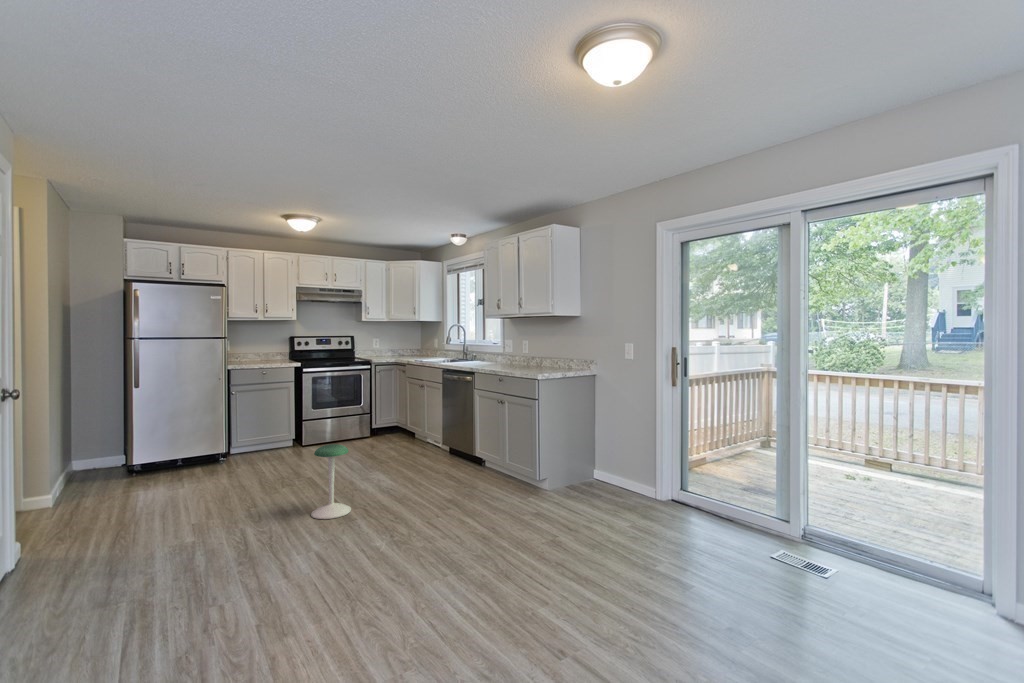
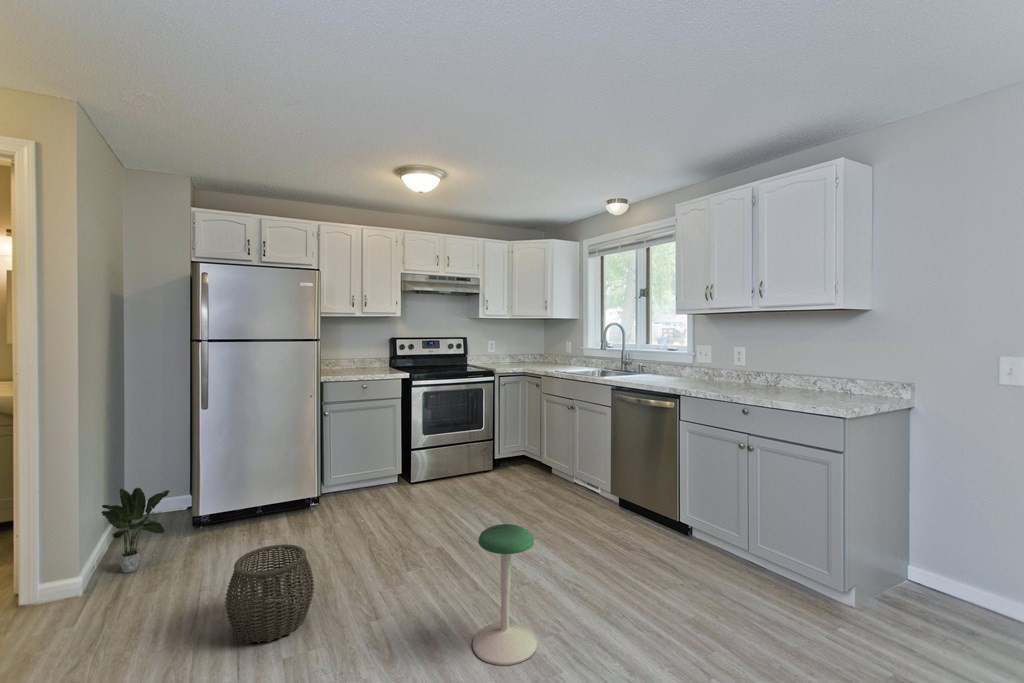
potted plant: none [63,439,112,497] -> present [101,488,170,573]
woven basket: none [155,466,215,519] -> present [225,544,314,643]

